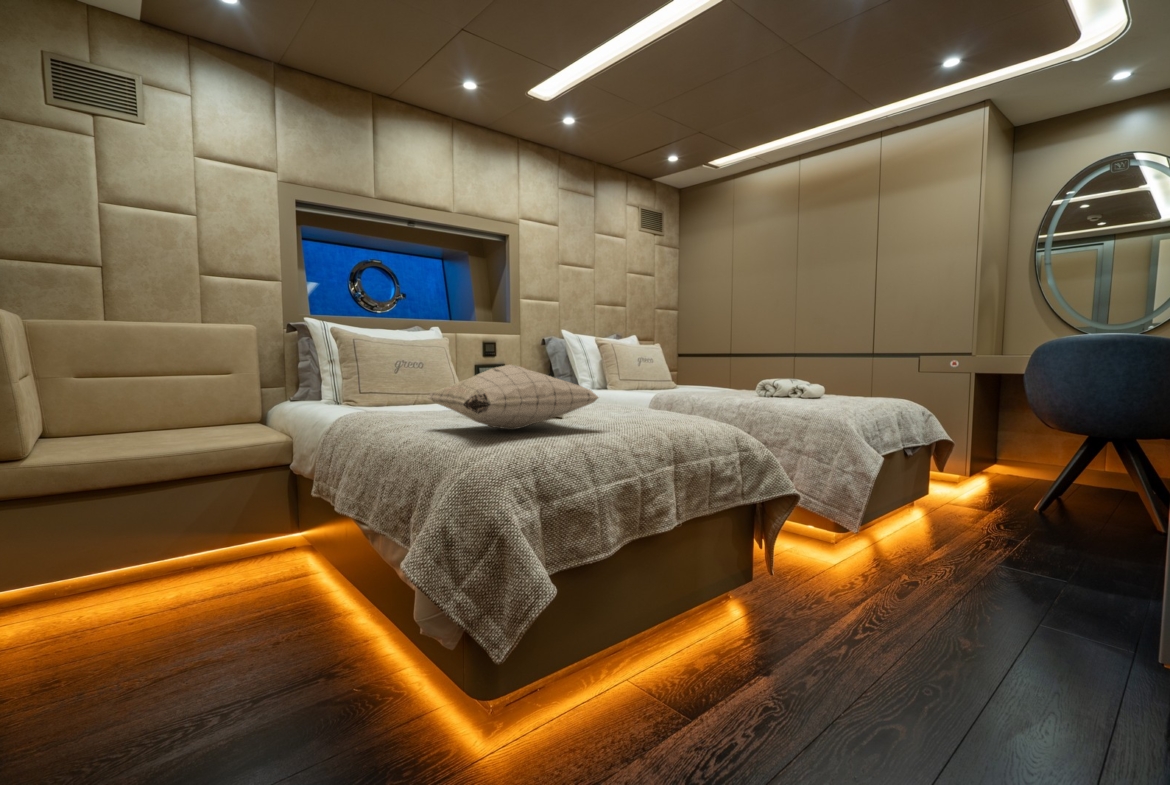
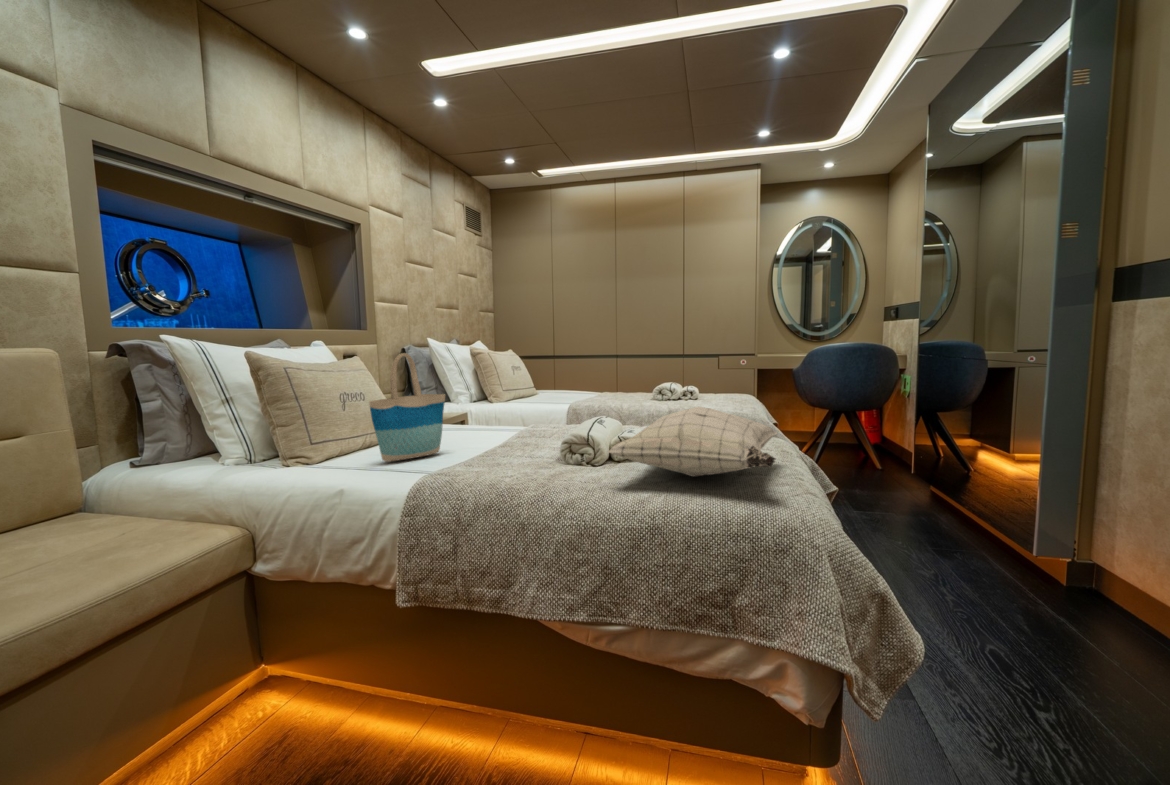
tote bag: none [375,327,436,408] -> present [369,353,445,462]

